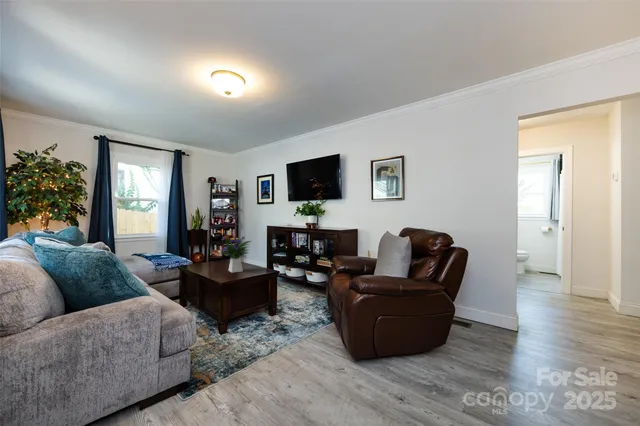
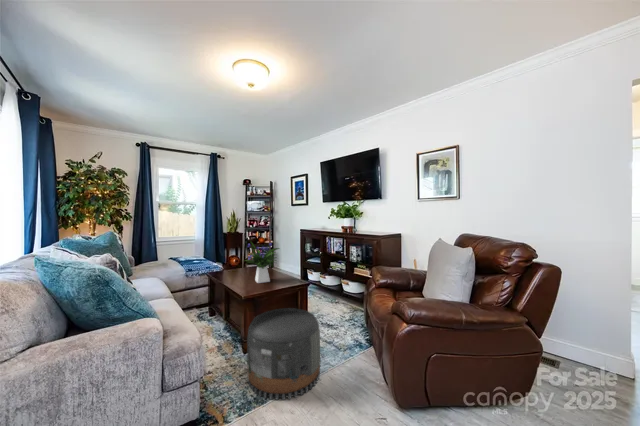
pouf: none [228,292,291,365] -> present [247,308,320,400]

